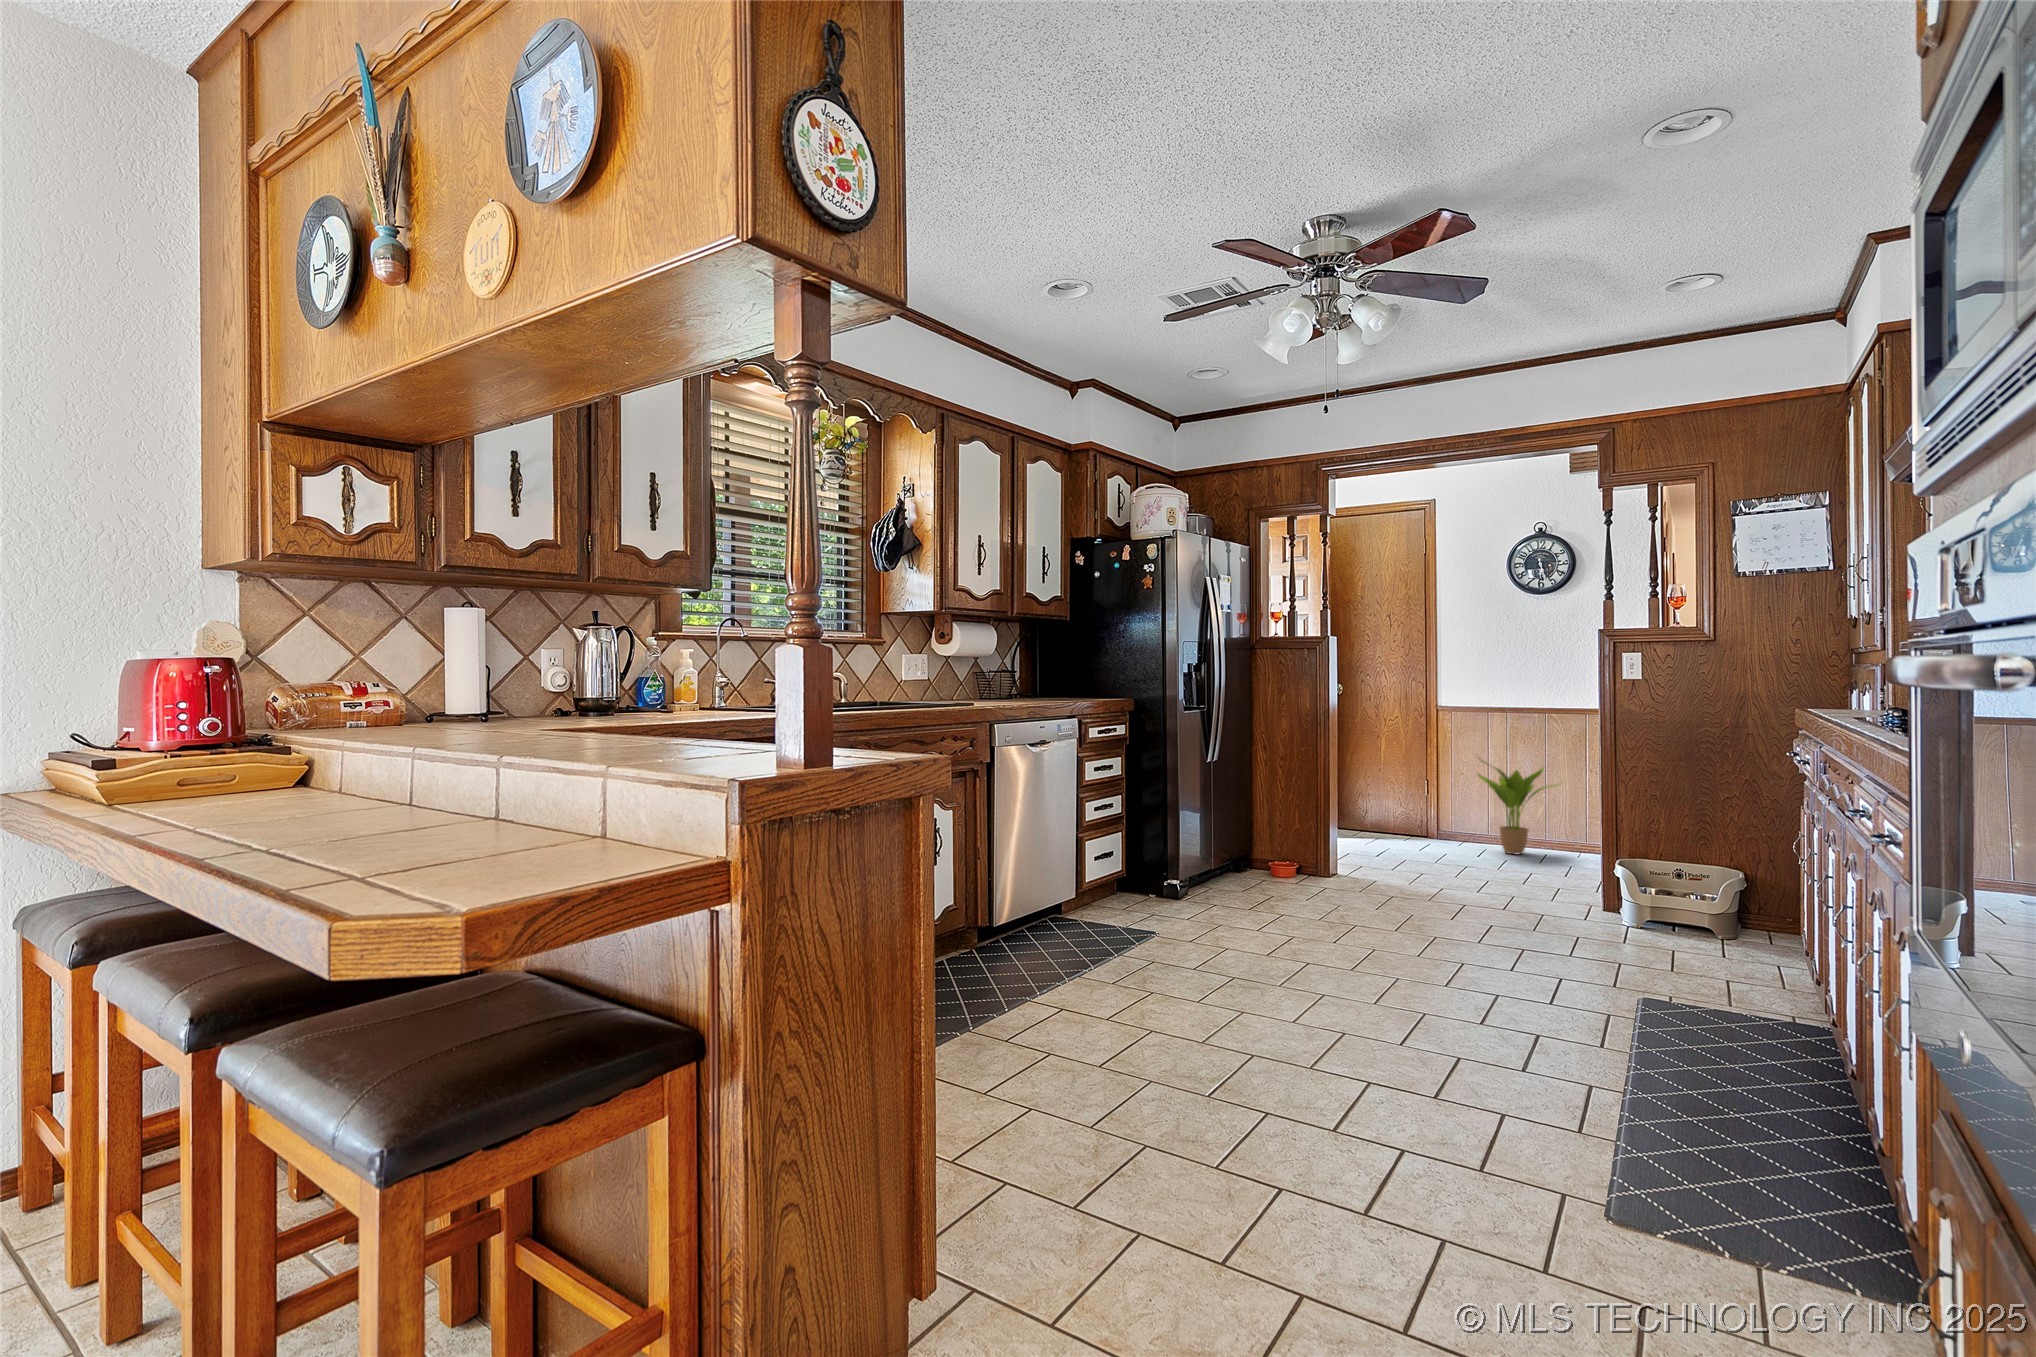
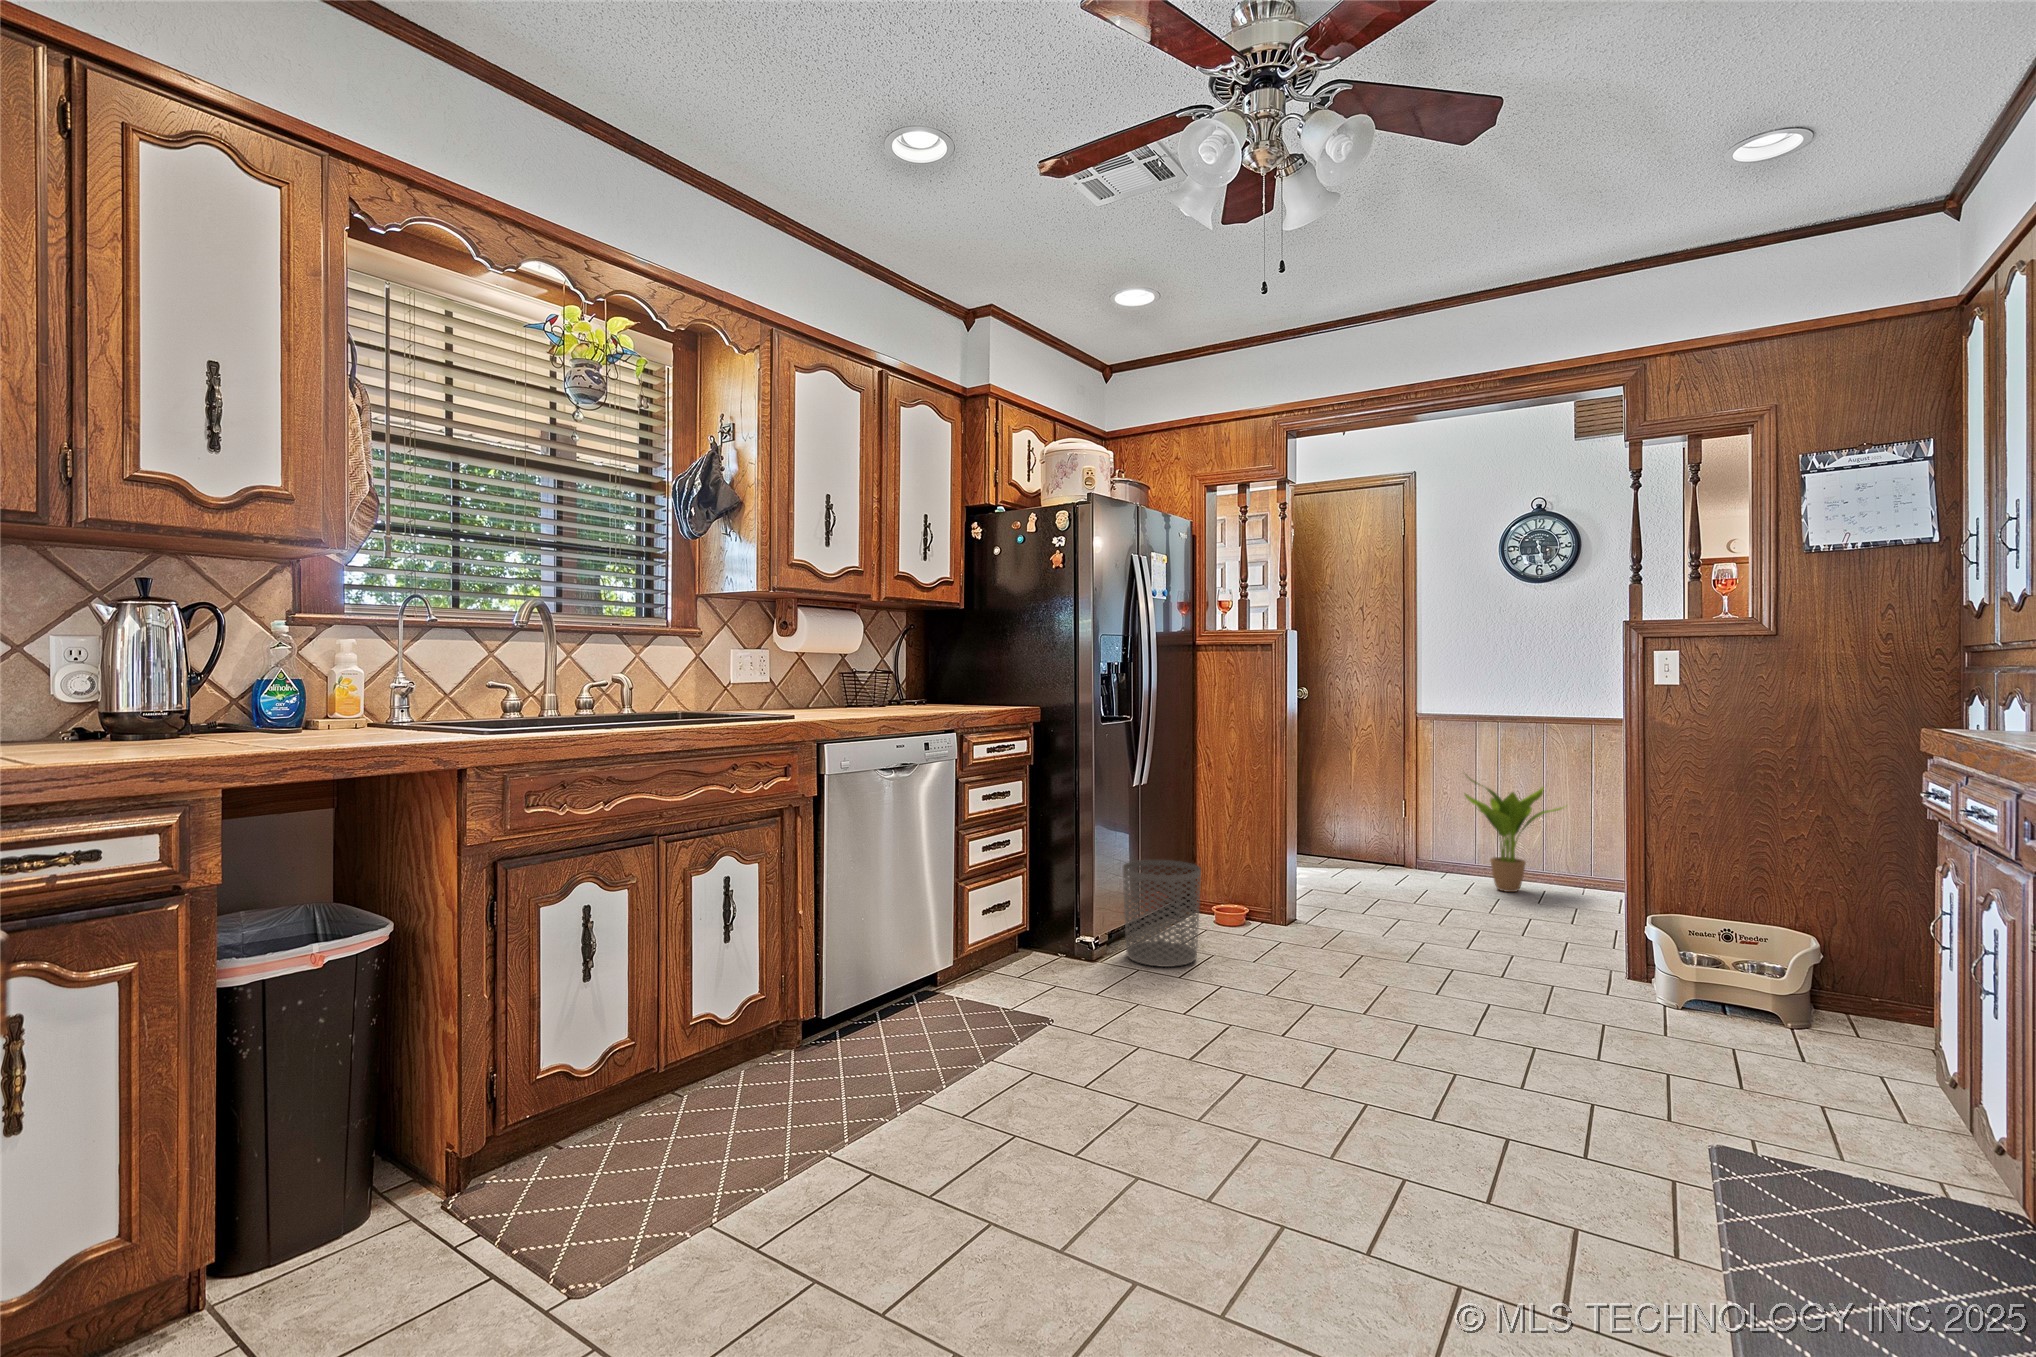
waste bin: none [1201,821,1264,902] -> present [1123,860,1201,967]

